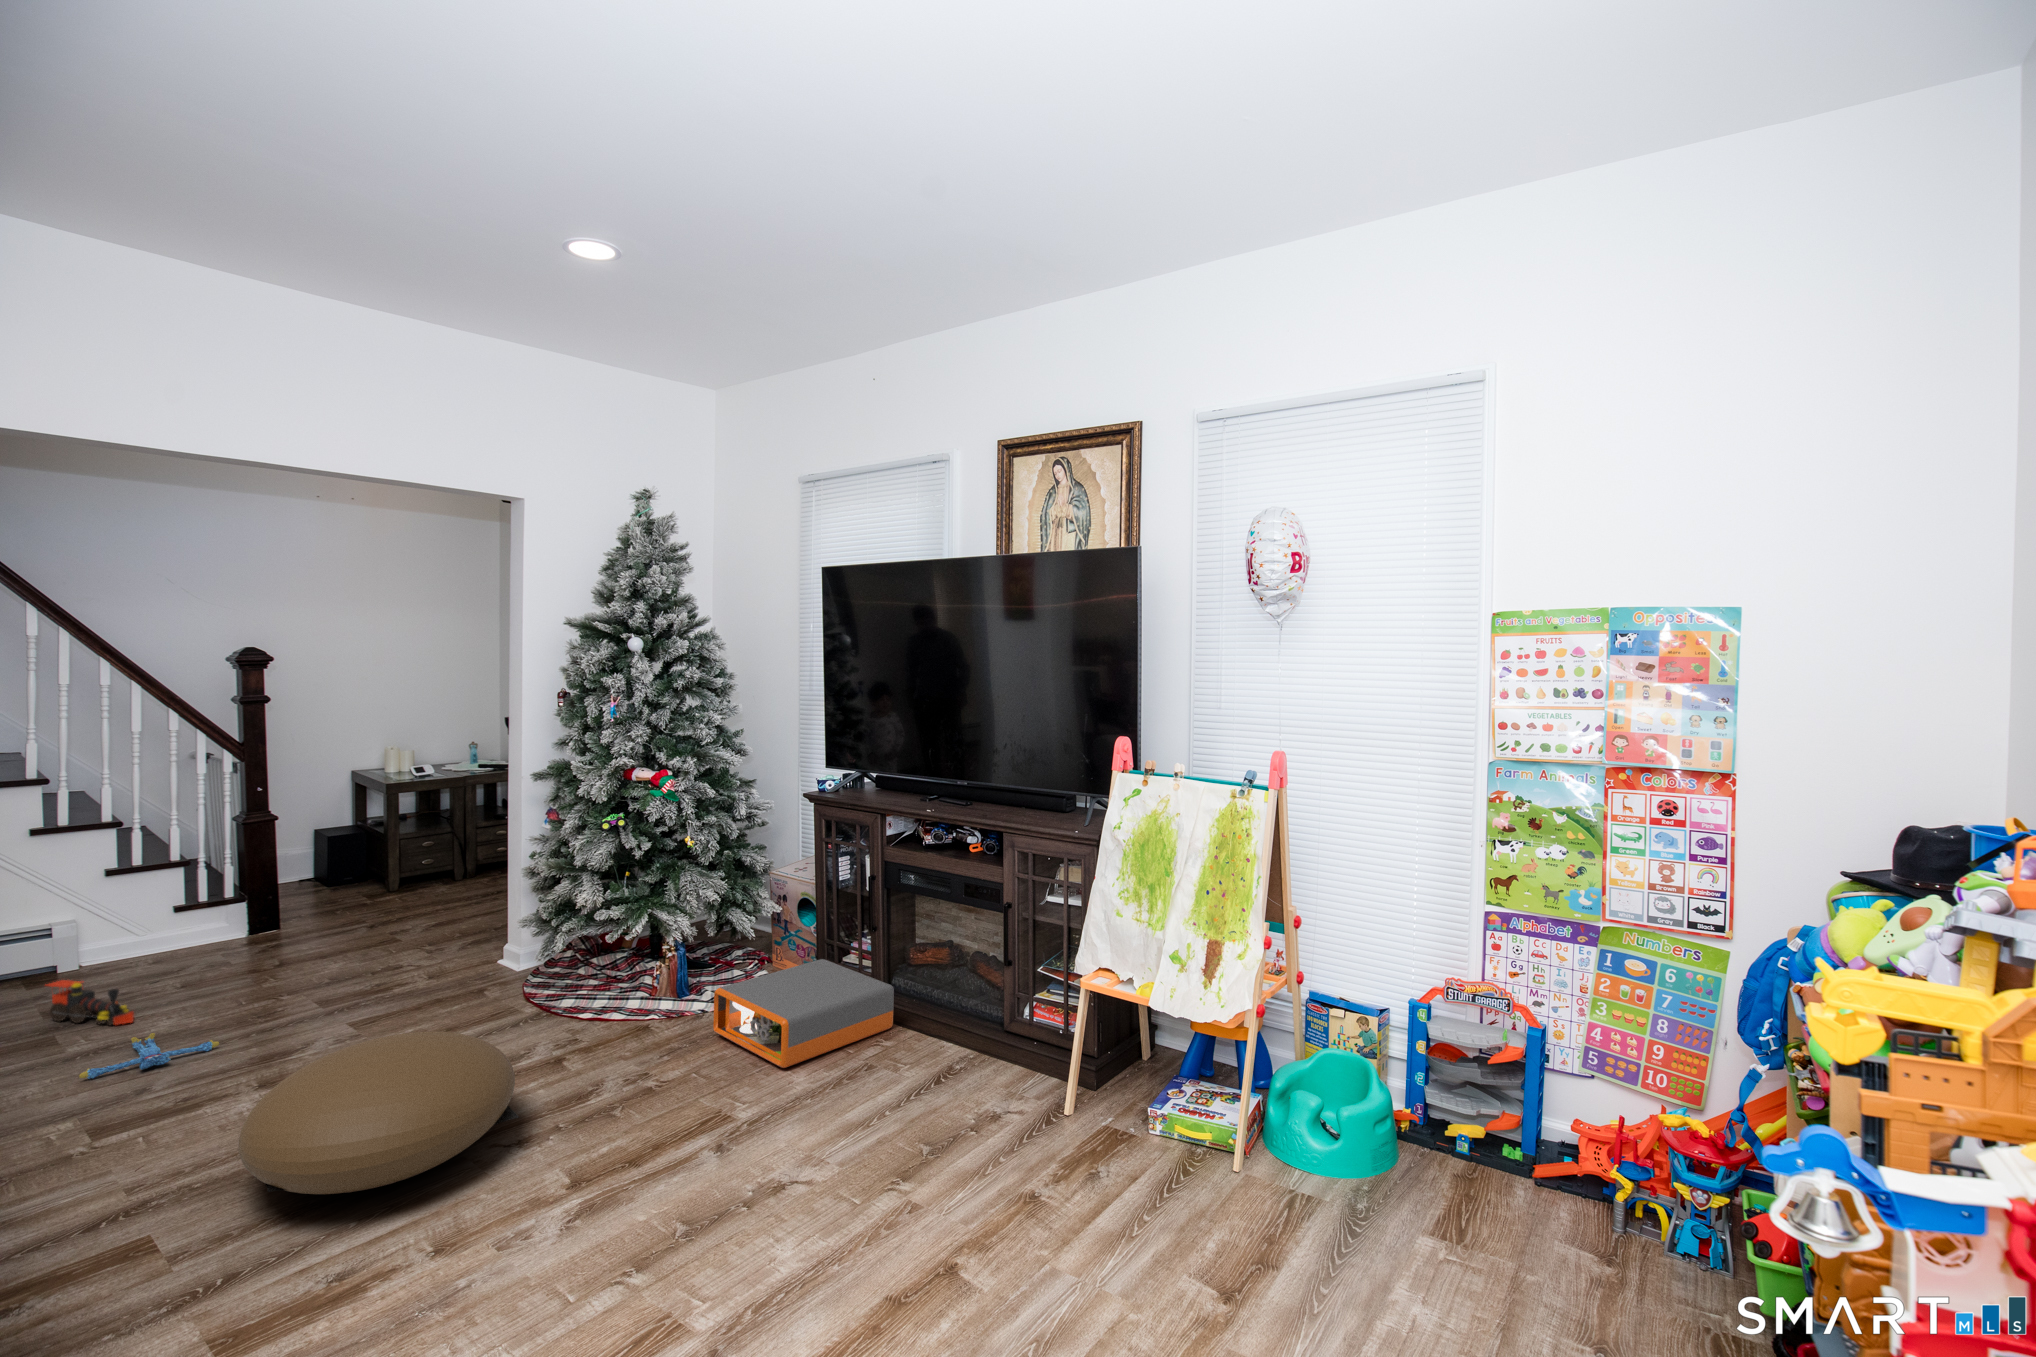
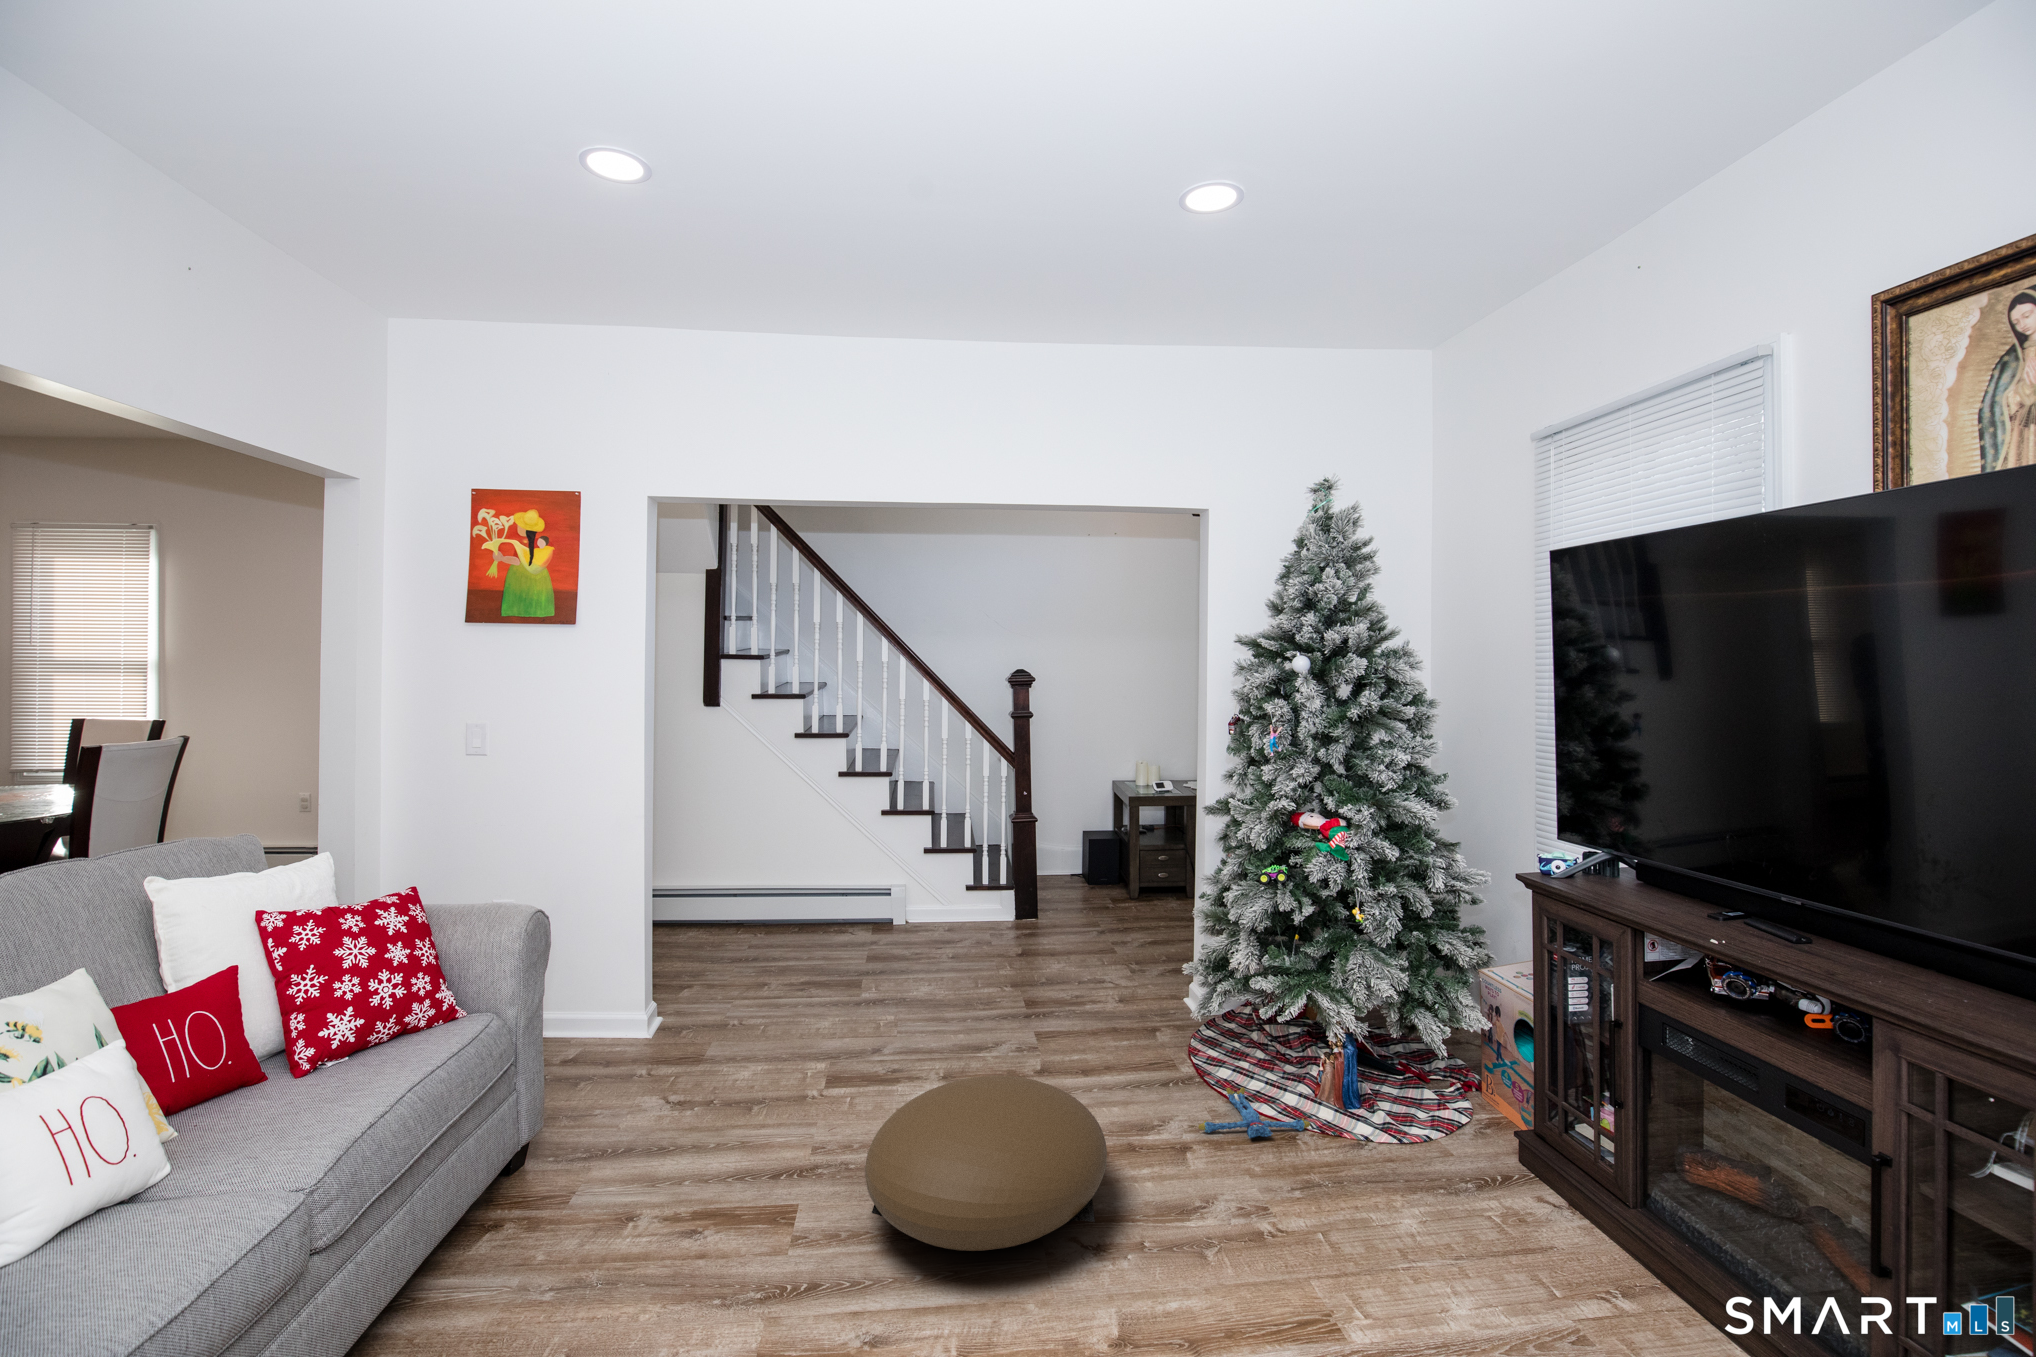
storage box: present [713,959,894,1068] -> none [1362,1121,1642,1281]
toy train: present [47,980,134,1025] -> none [866,938,909,986]
plush toy: present [79,1033,219,1079] -> present [1198,1088,1310,1138]

